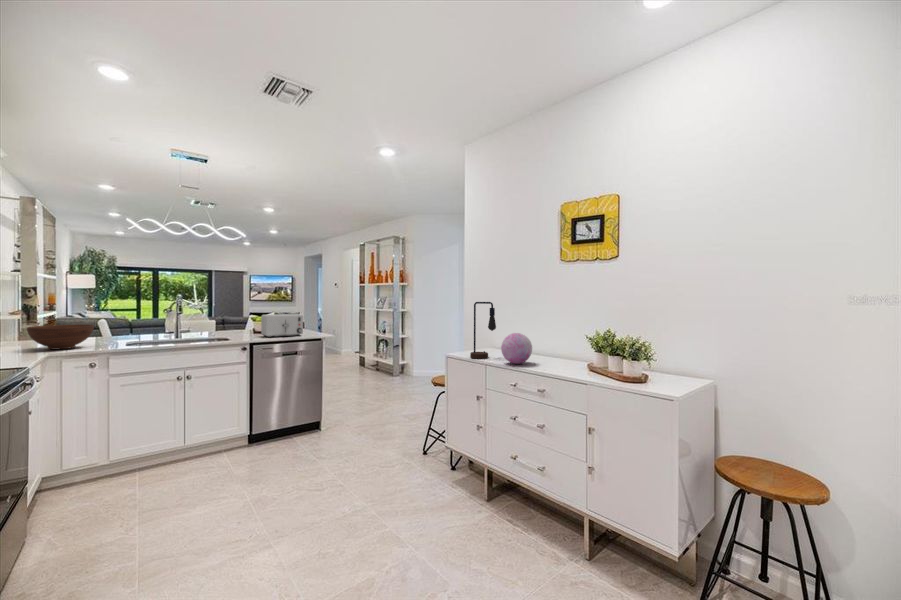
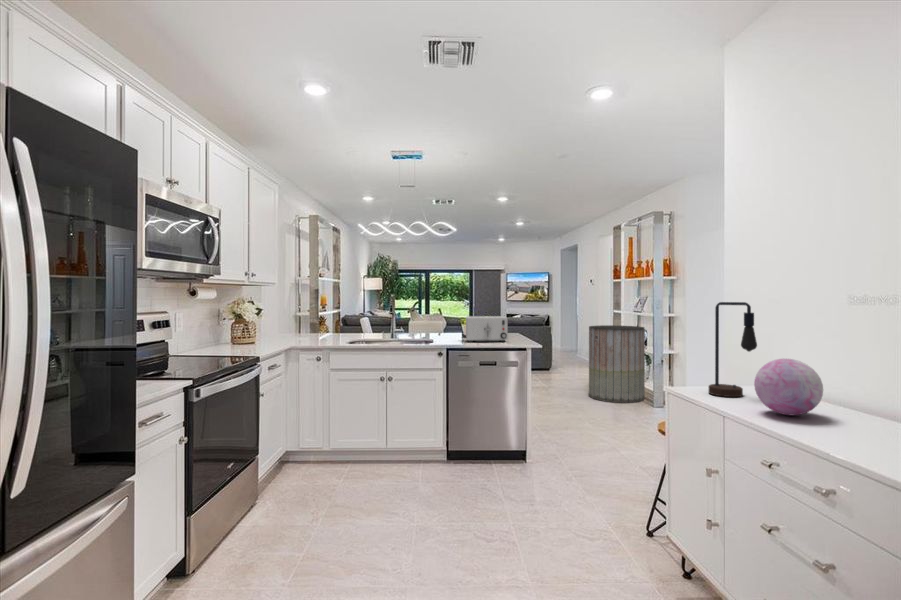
trash can: none [344,320,386,380] -> present [589,325,645,403]
fruit bowl: present [27,324,94,349] -> none [280,322,324,343]

